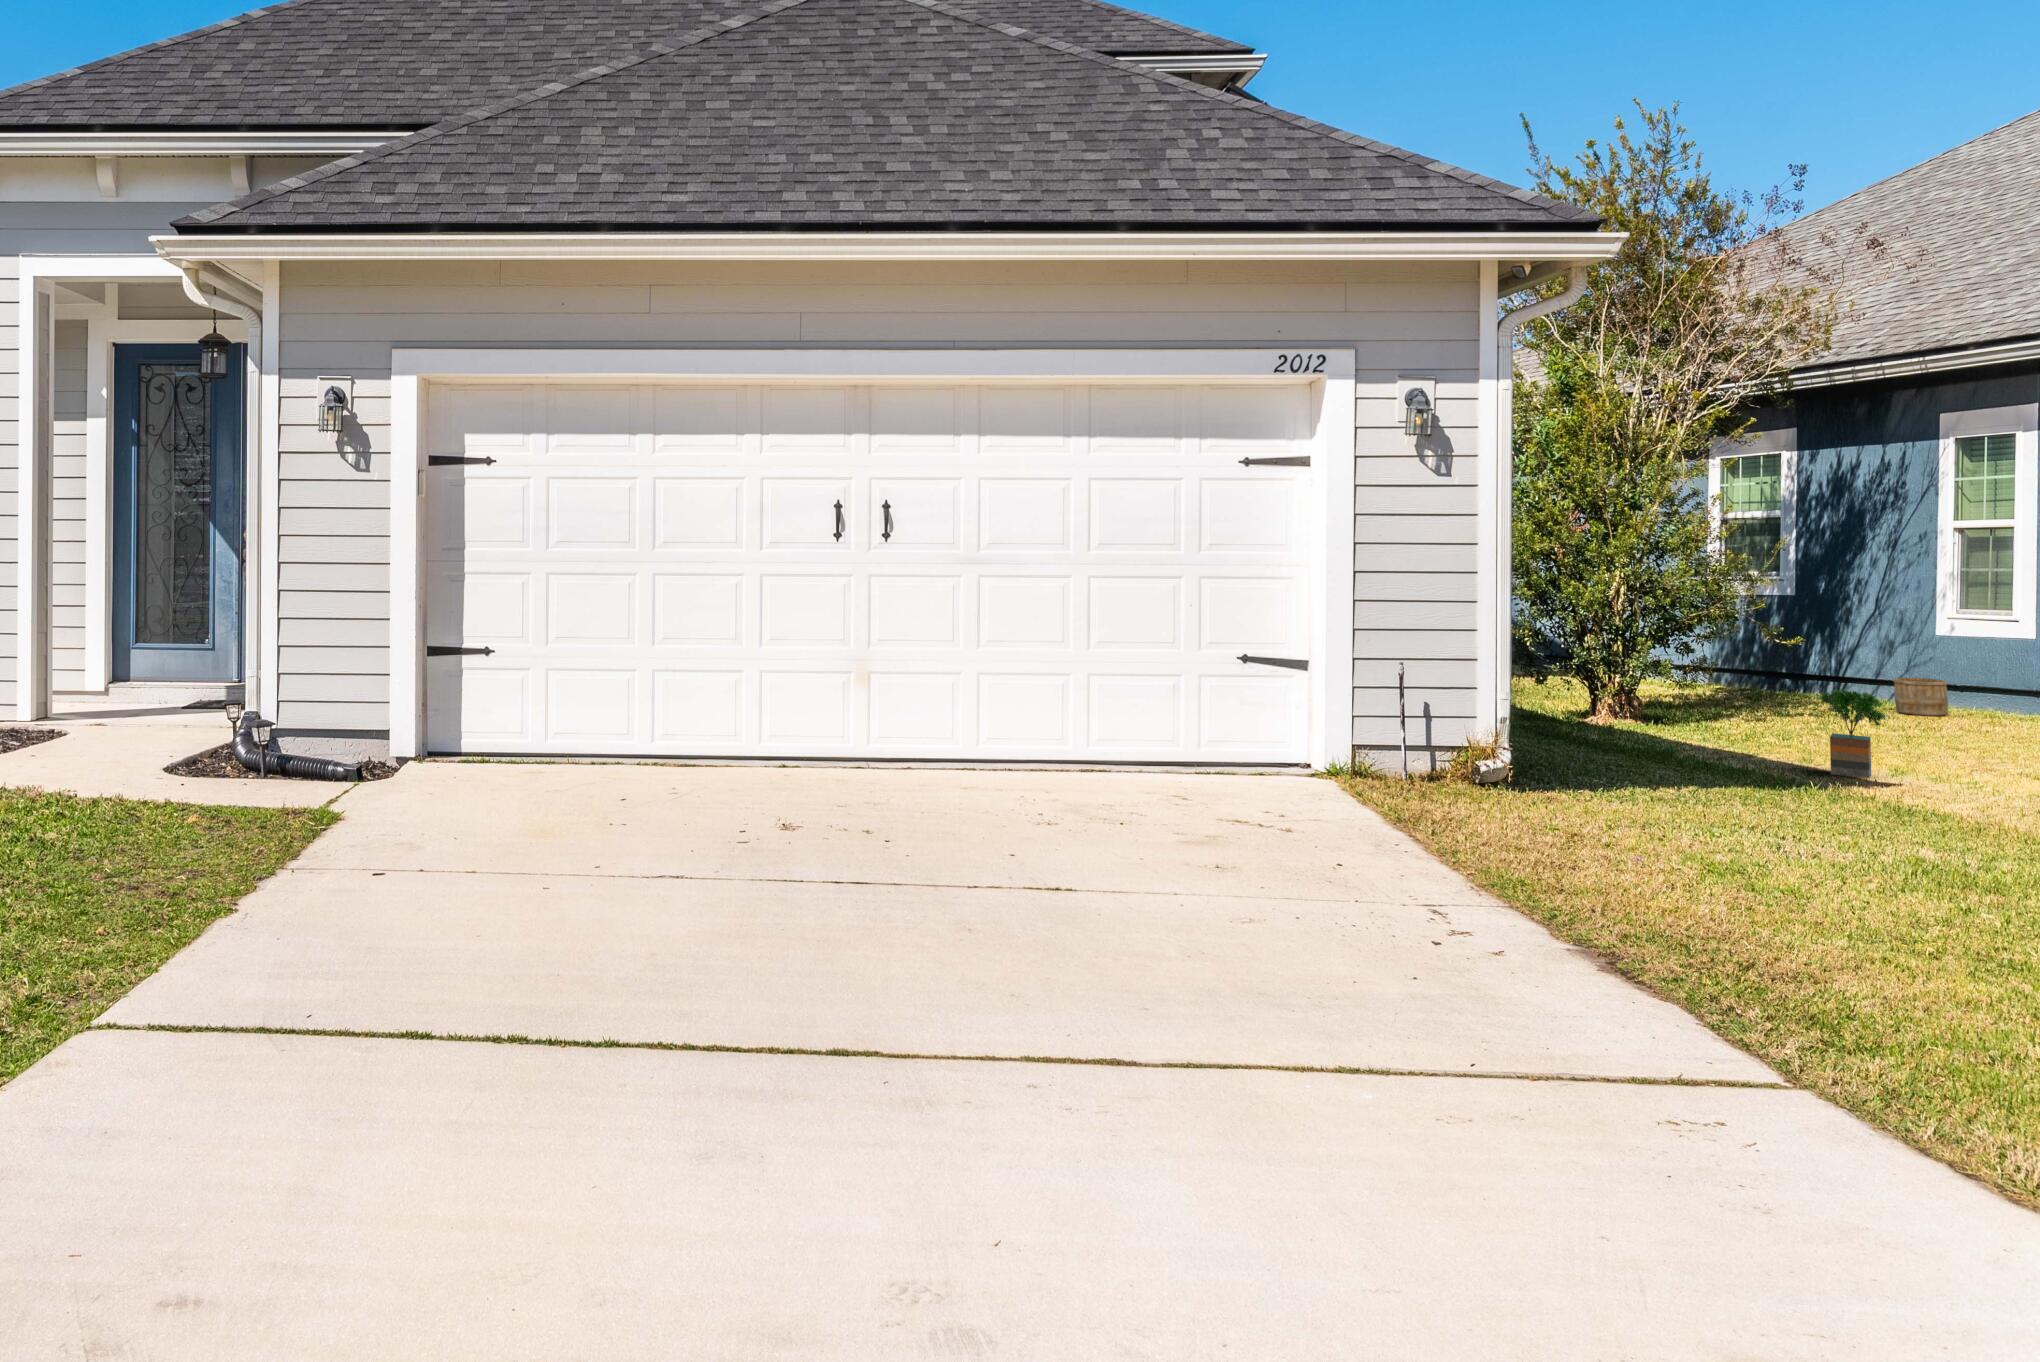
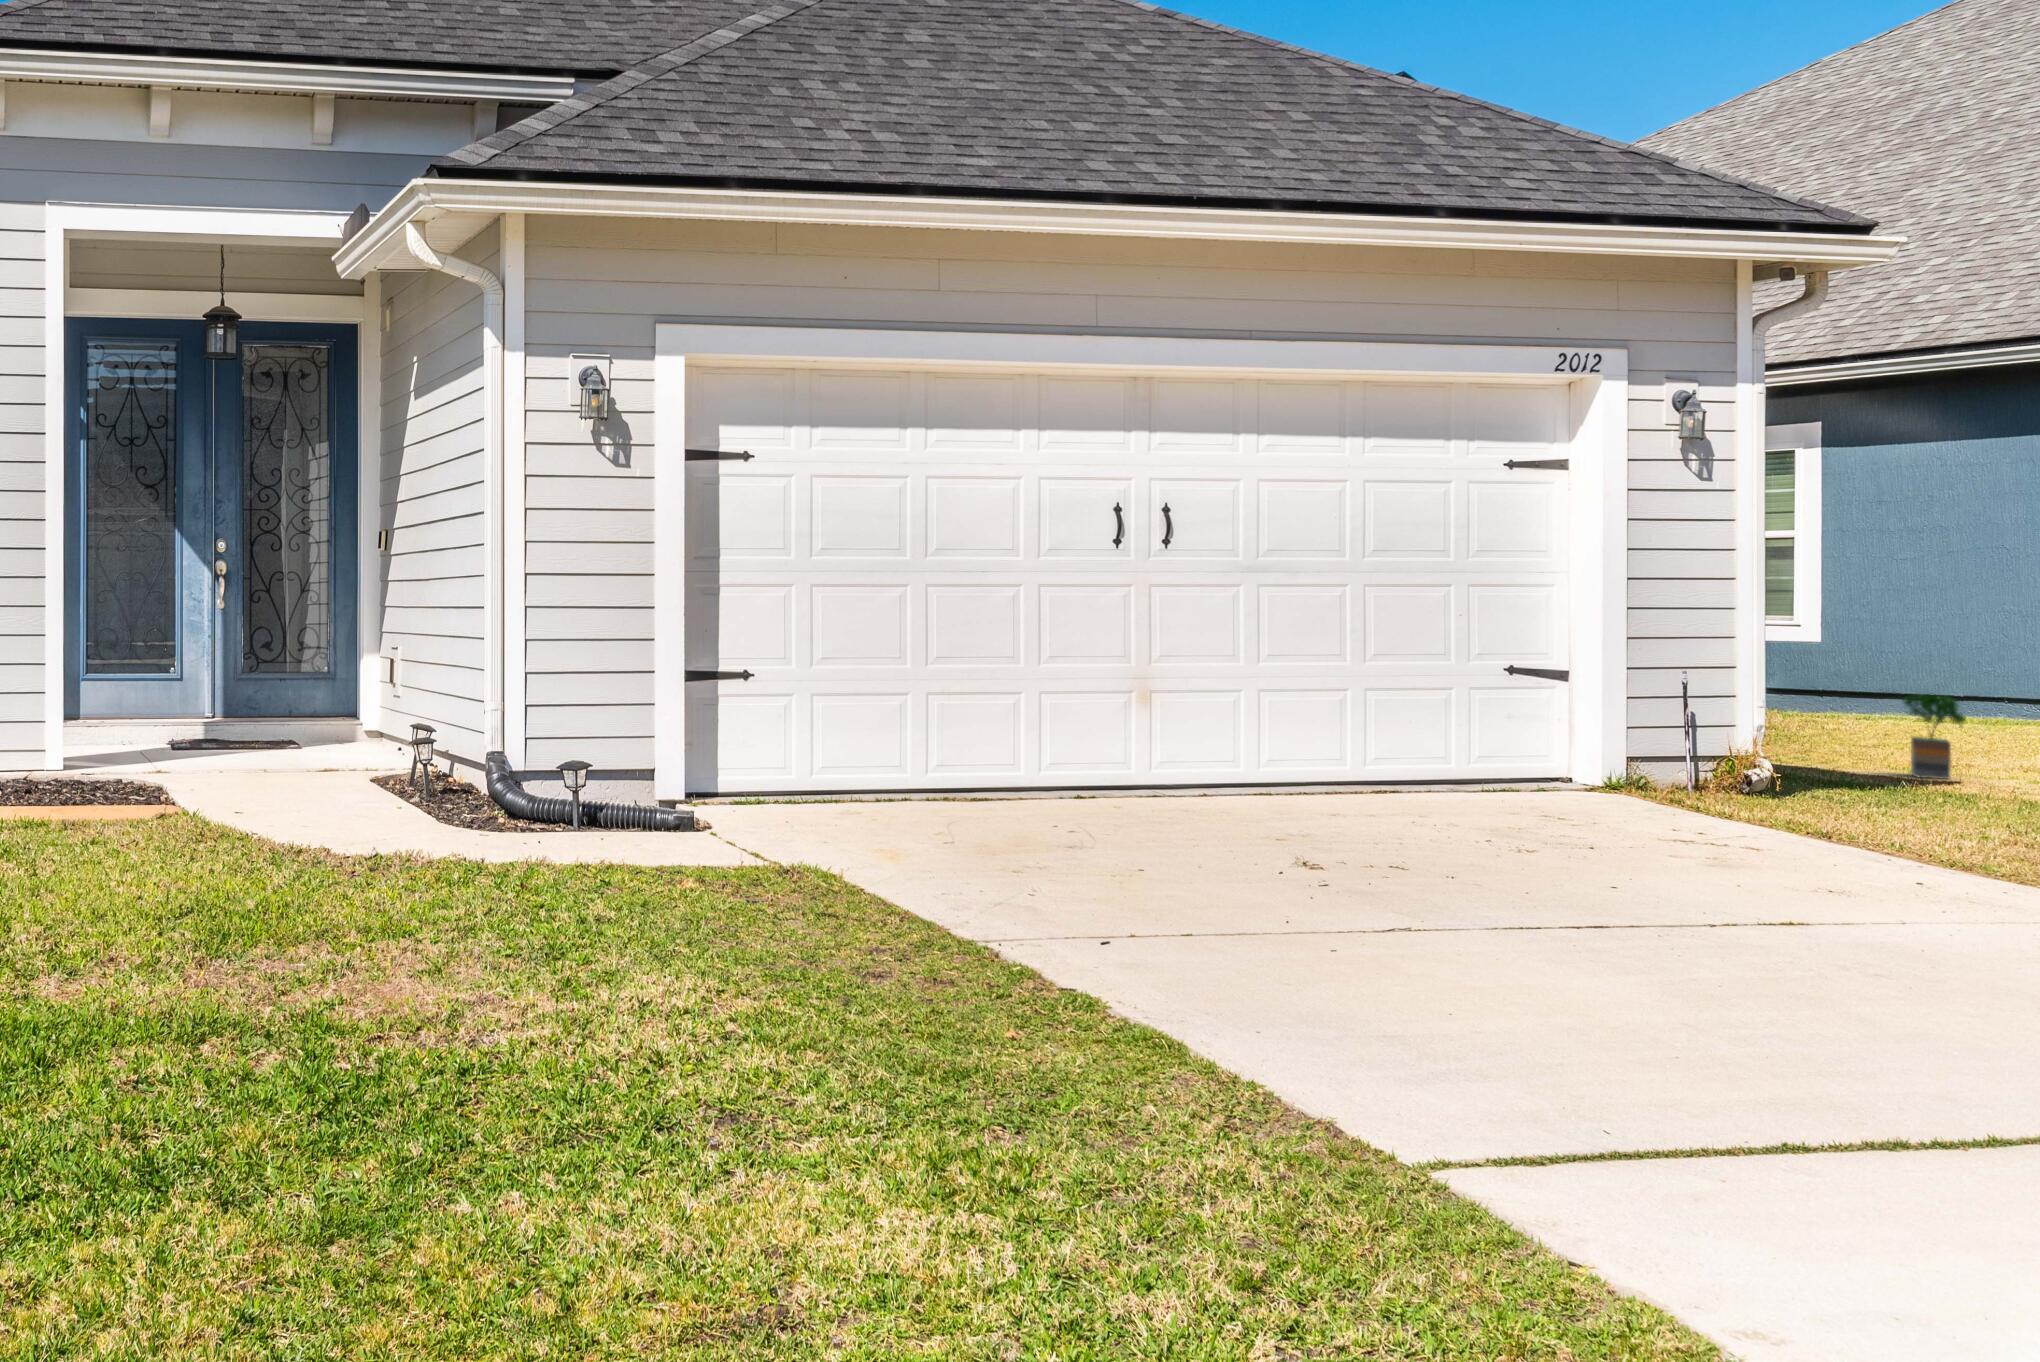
wooden bucket: present [1892,678,1948,716] -> none [1837,682,1889,719]

